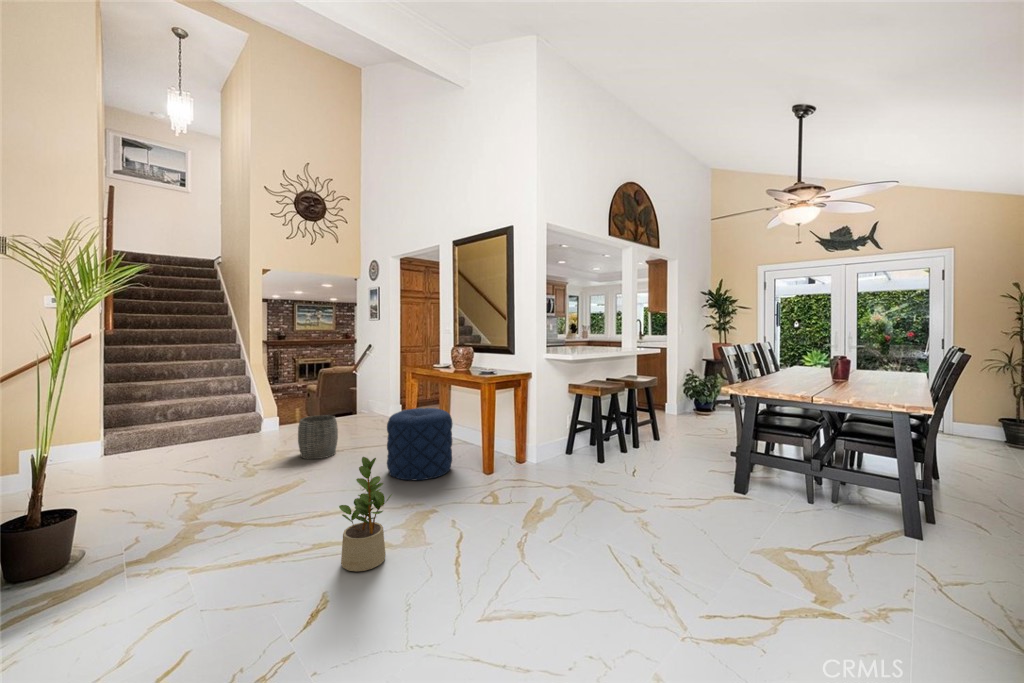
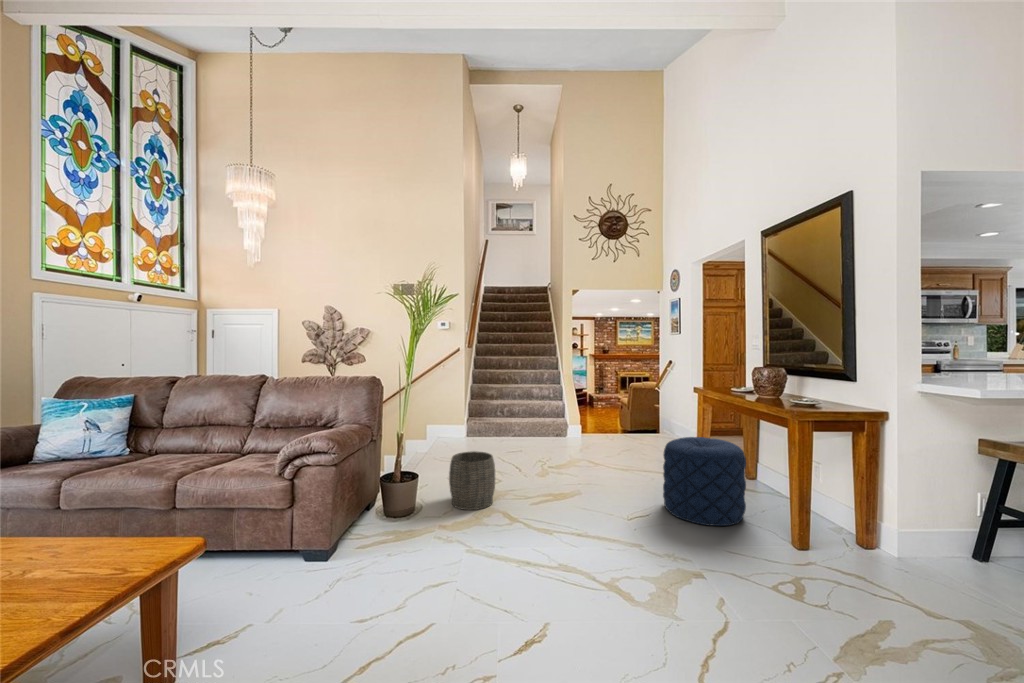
woven basket: present [298,415,338,459] -> present [449,451,495,510]
potted plant: present [339,457,392,571] -> none [575,486,629,616]

